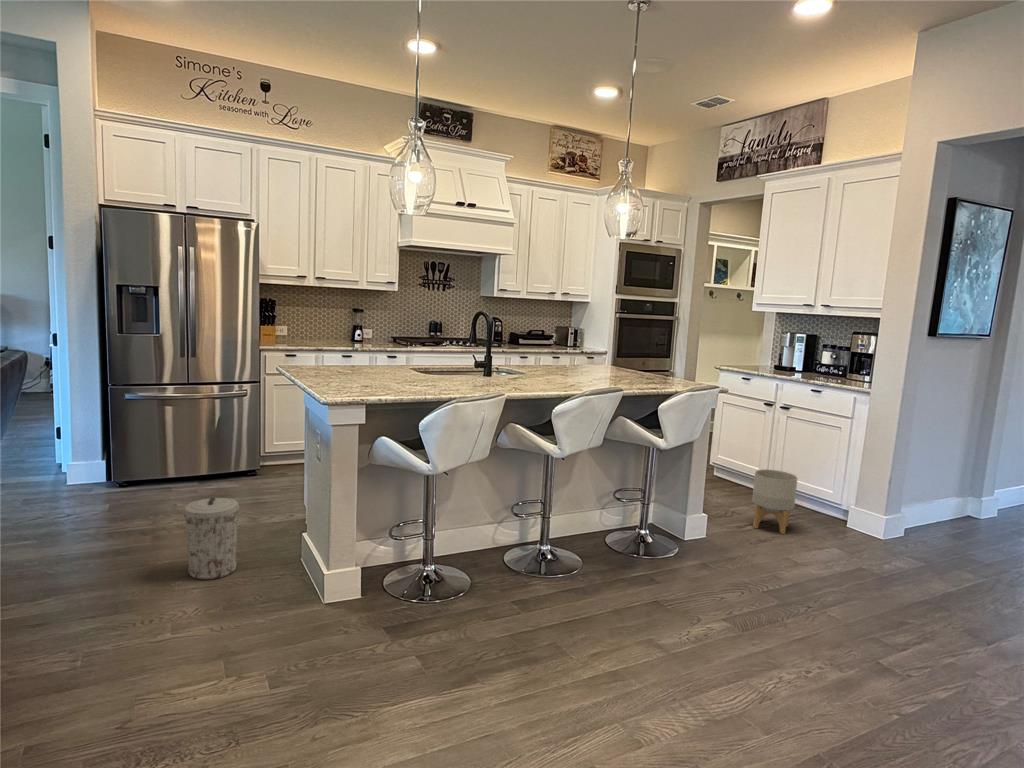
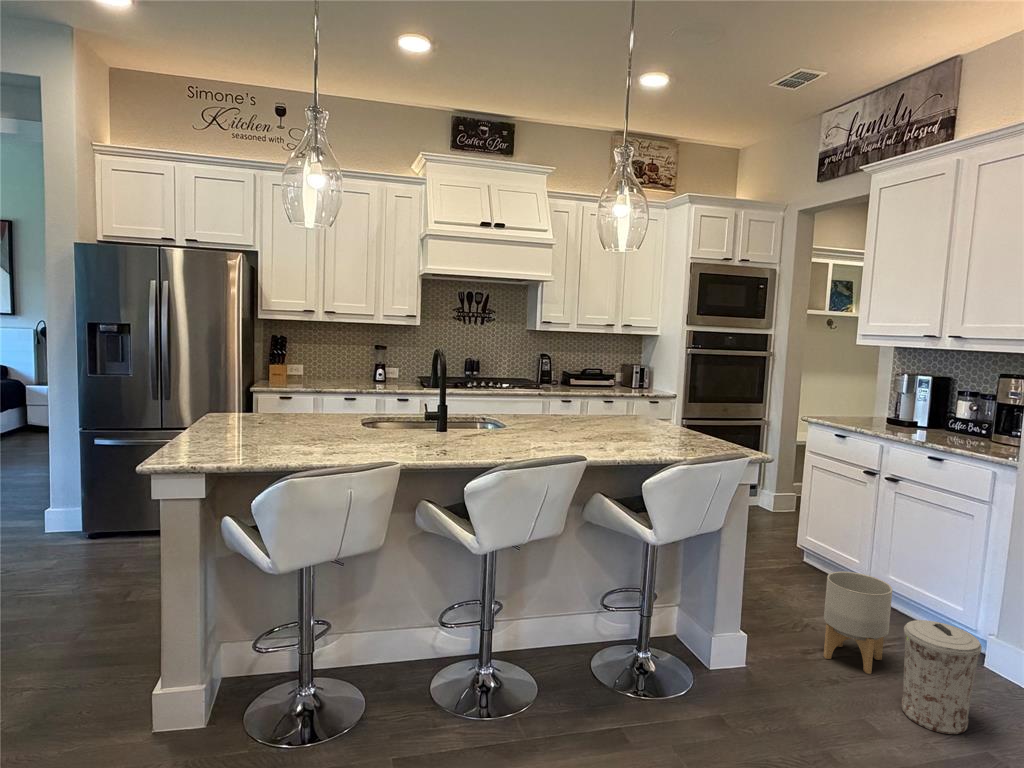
trash can: present [184,498,239,580] -> present [902,620,982,734]

